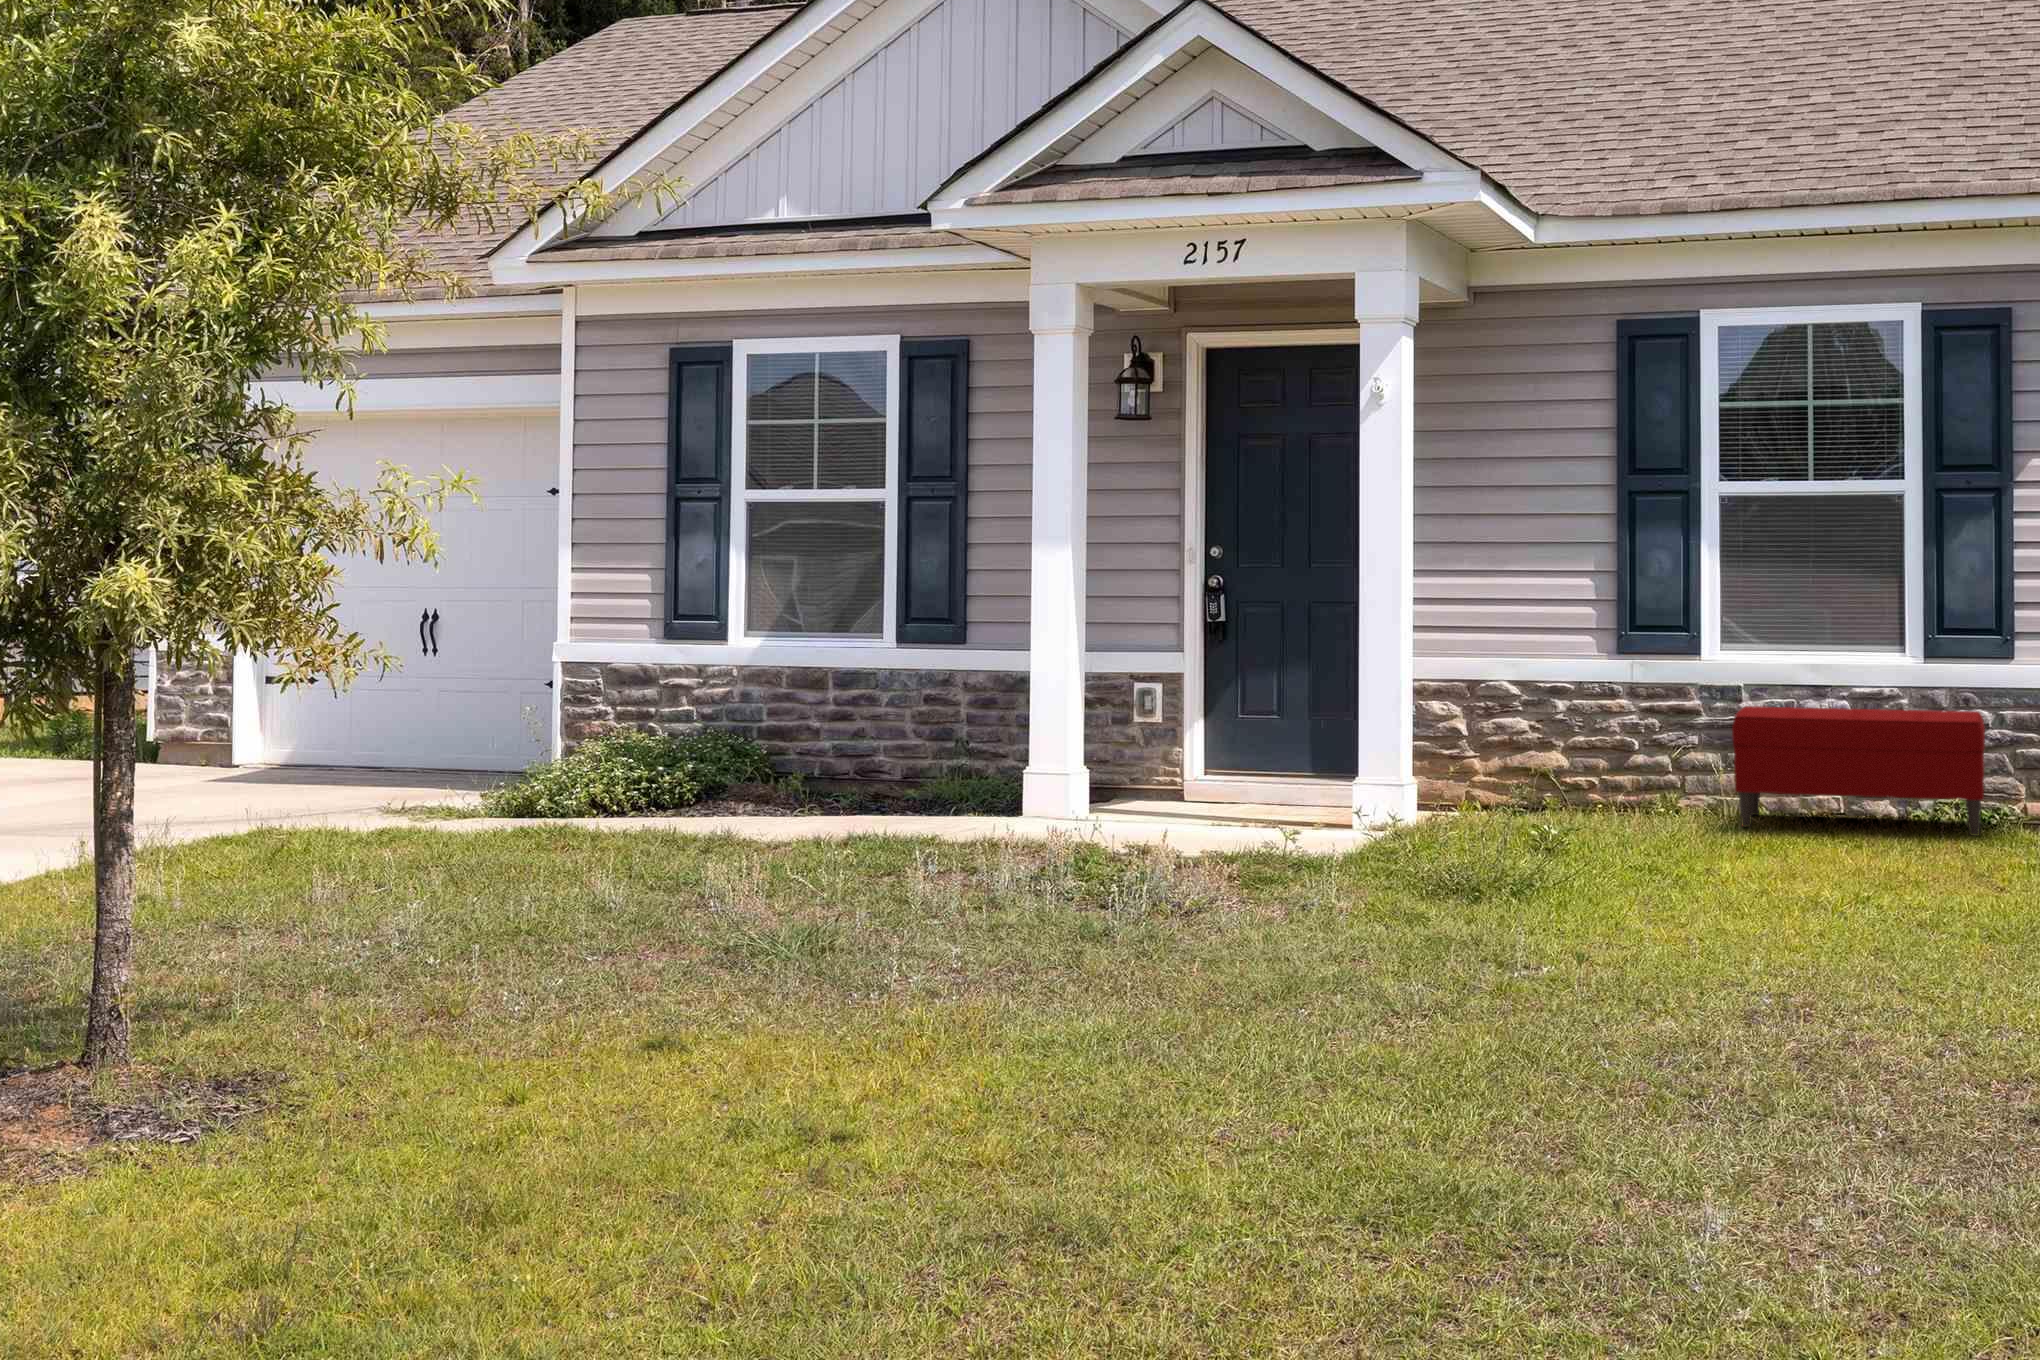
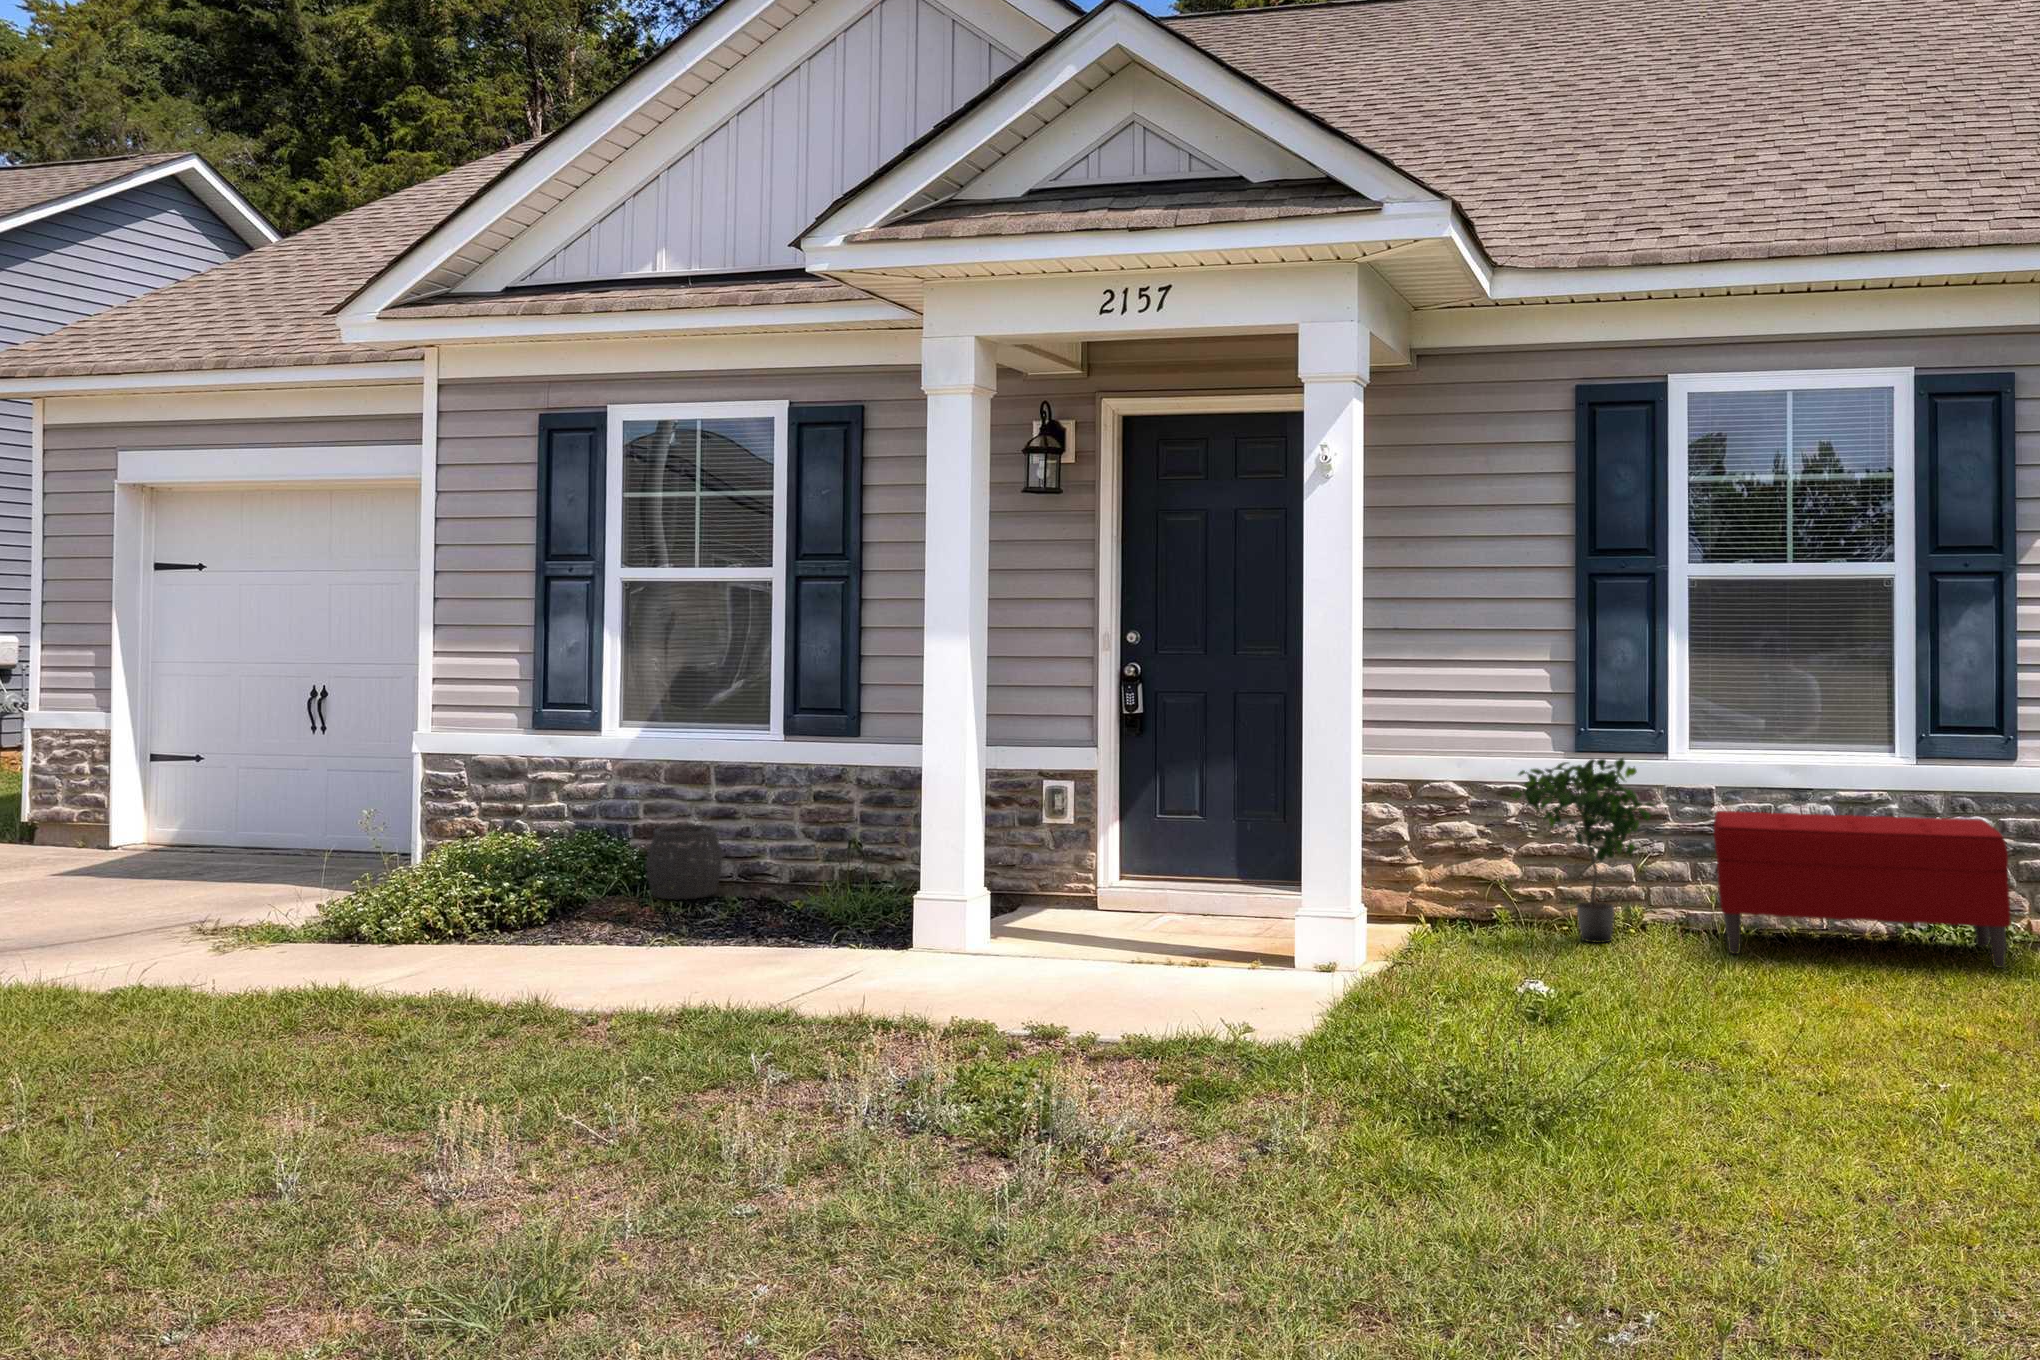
potted plant: none [1553,658,1689,821] -> present [1512,758,1657,943]
woven basket: none [771,729,842,795] -> present [646,825,722,900]

